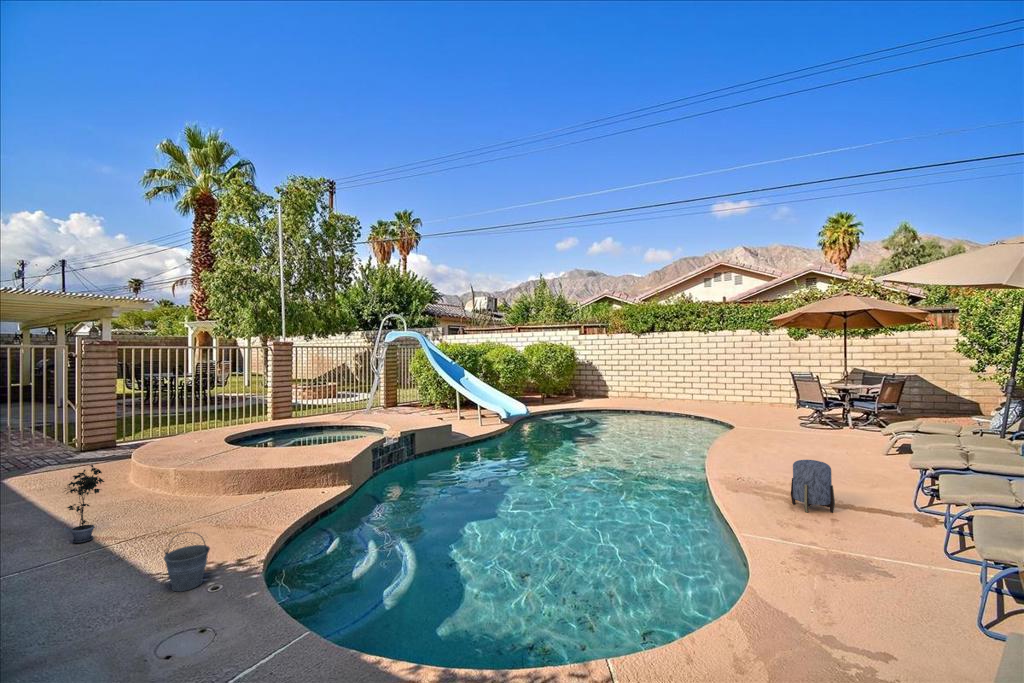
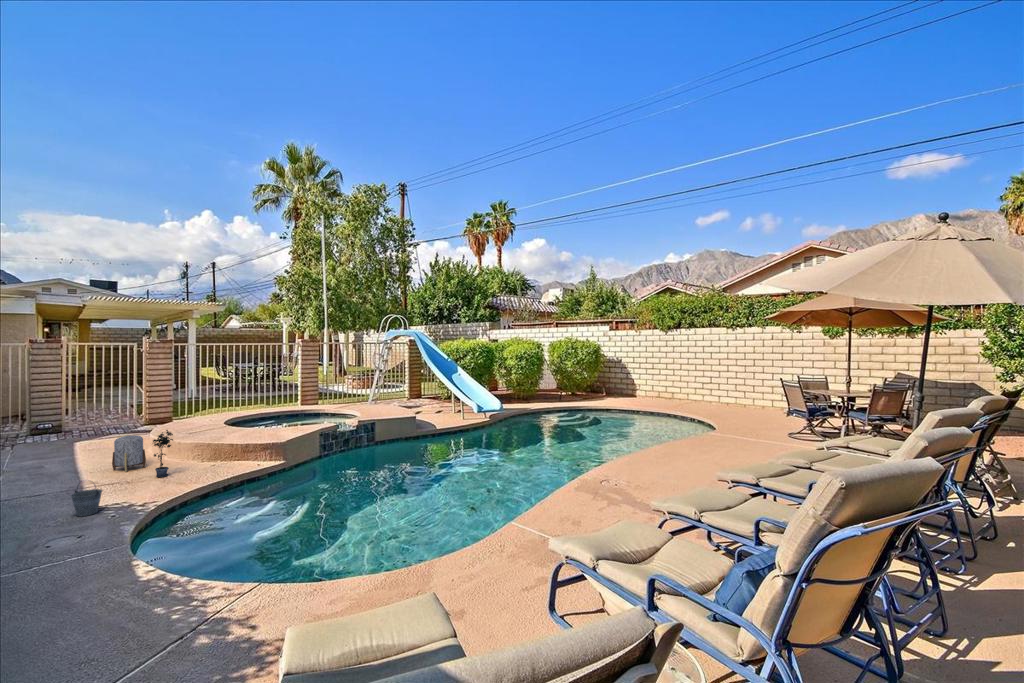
stool: present [791,460,835,513] -> present [112,435,146,472]
potted plant: present [65,465,104,543] -> present [153,430,173,477]

